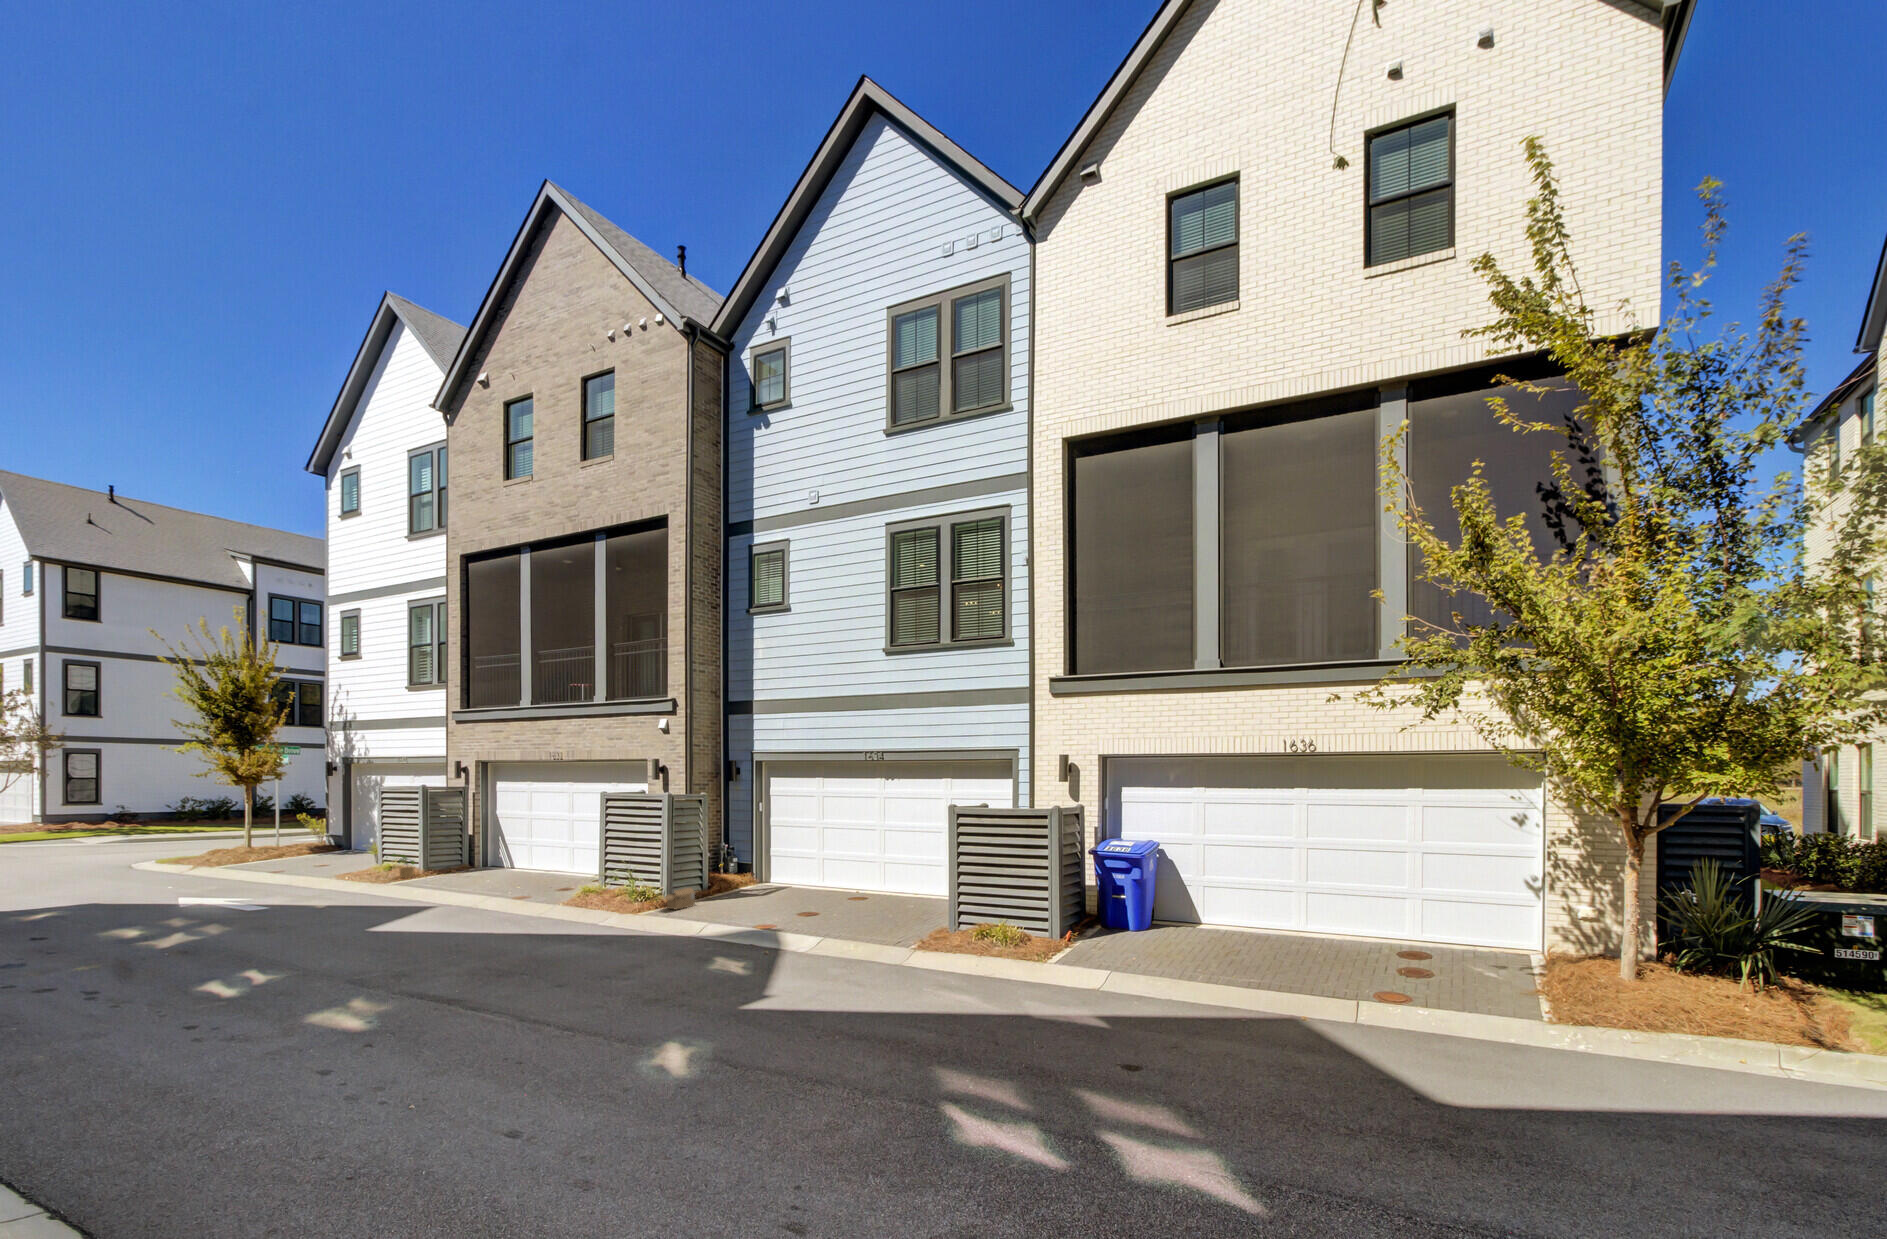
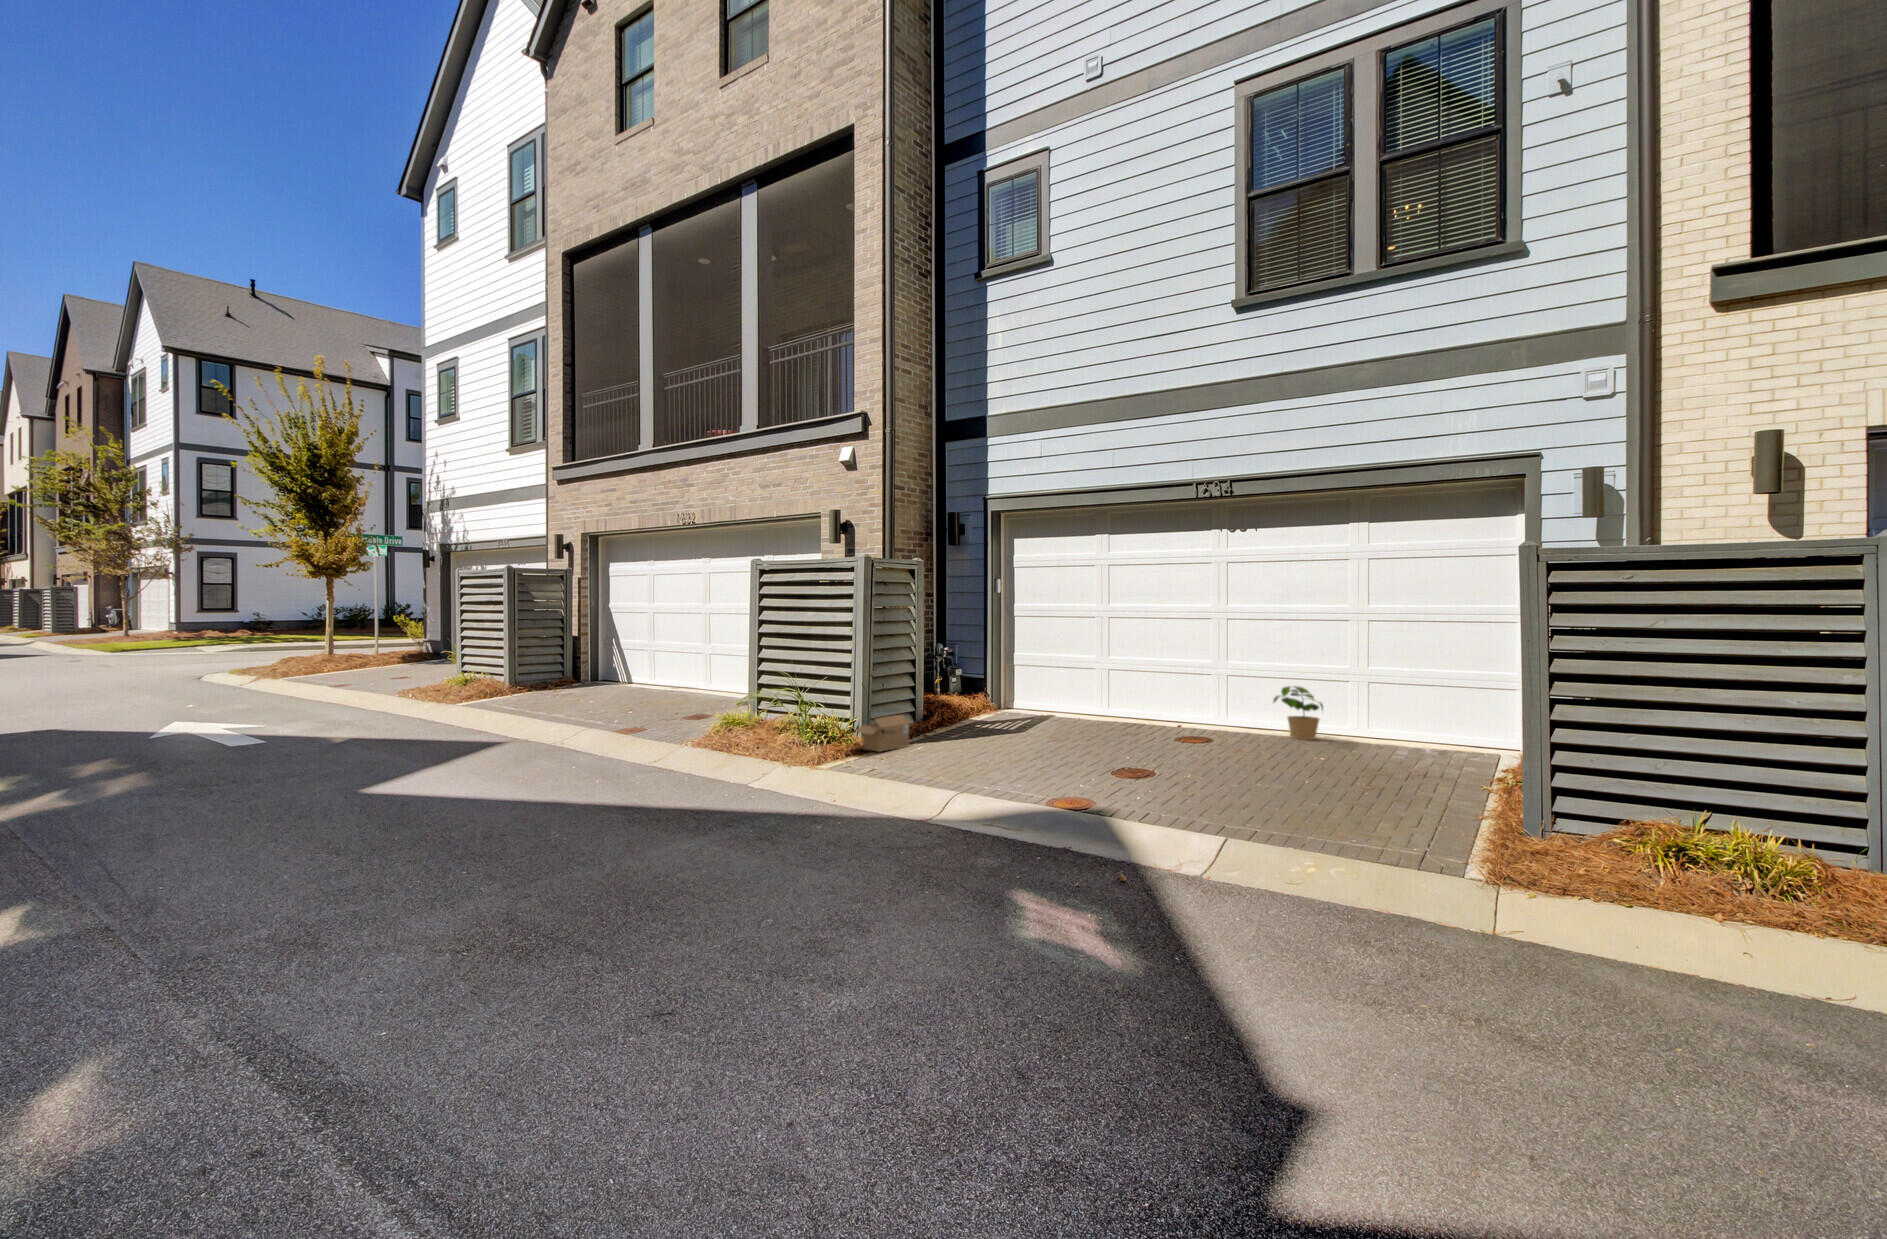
potted plant: present [390,854,415,878] -> present [1273,686,1323,740]

